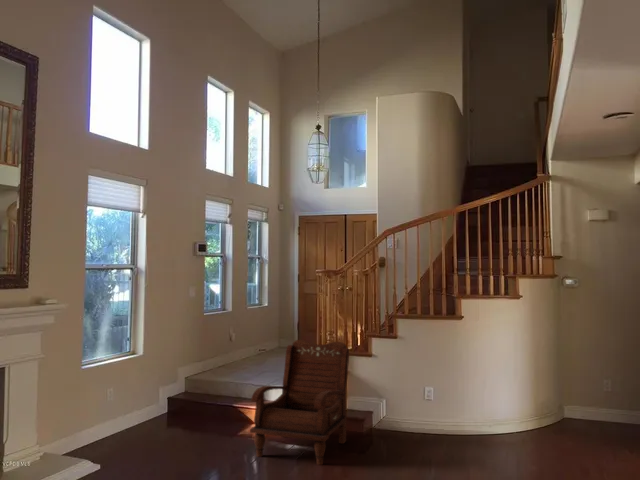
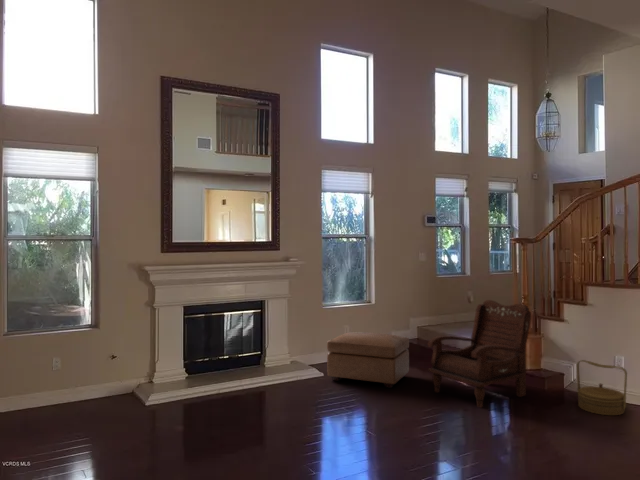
ottoman: none [110,394,212,469] -> present [327,332,409,388]
woven basket: none [394,394,439,447] -> present [577,360,627,415]

